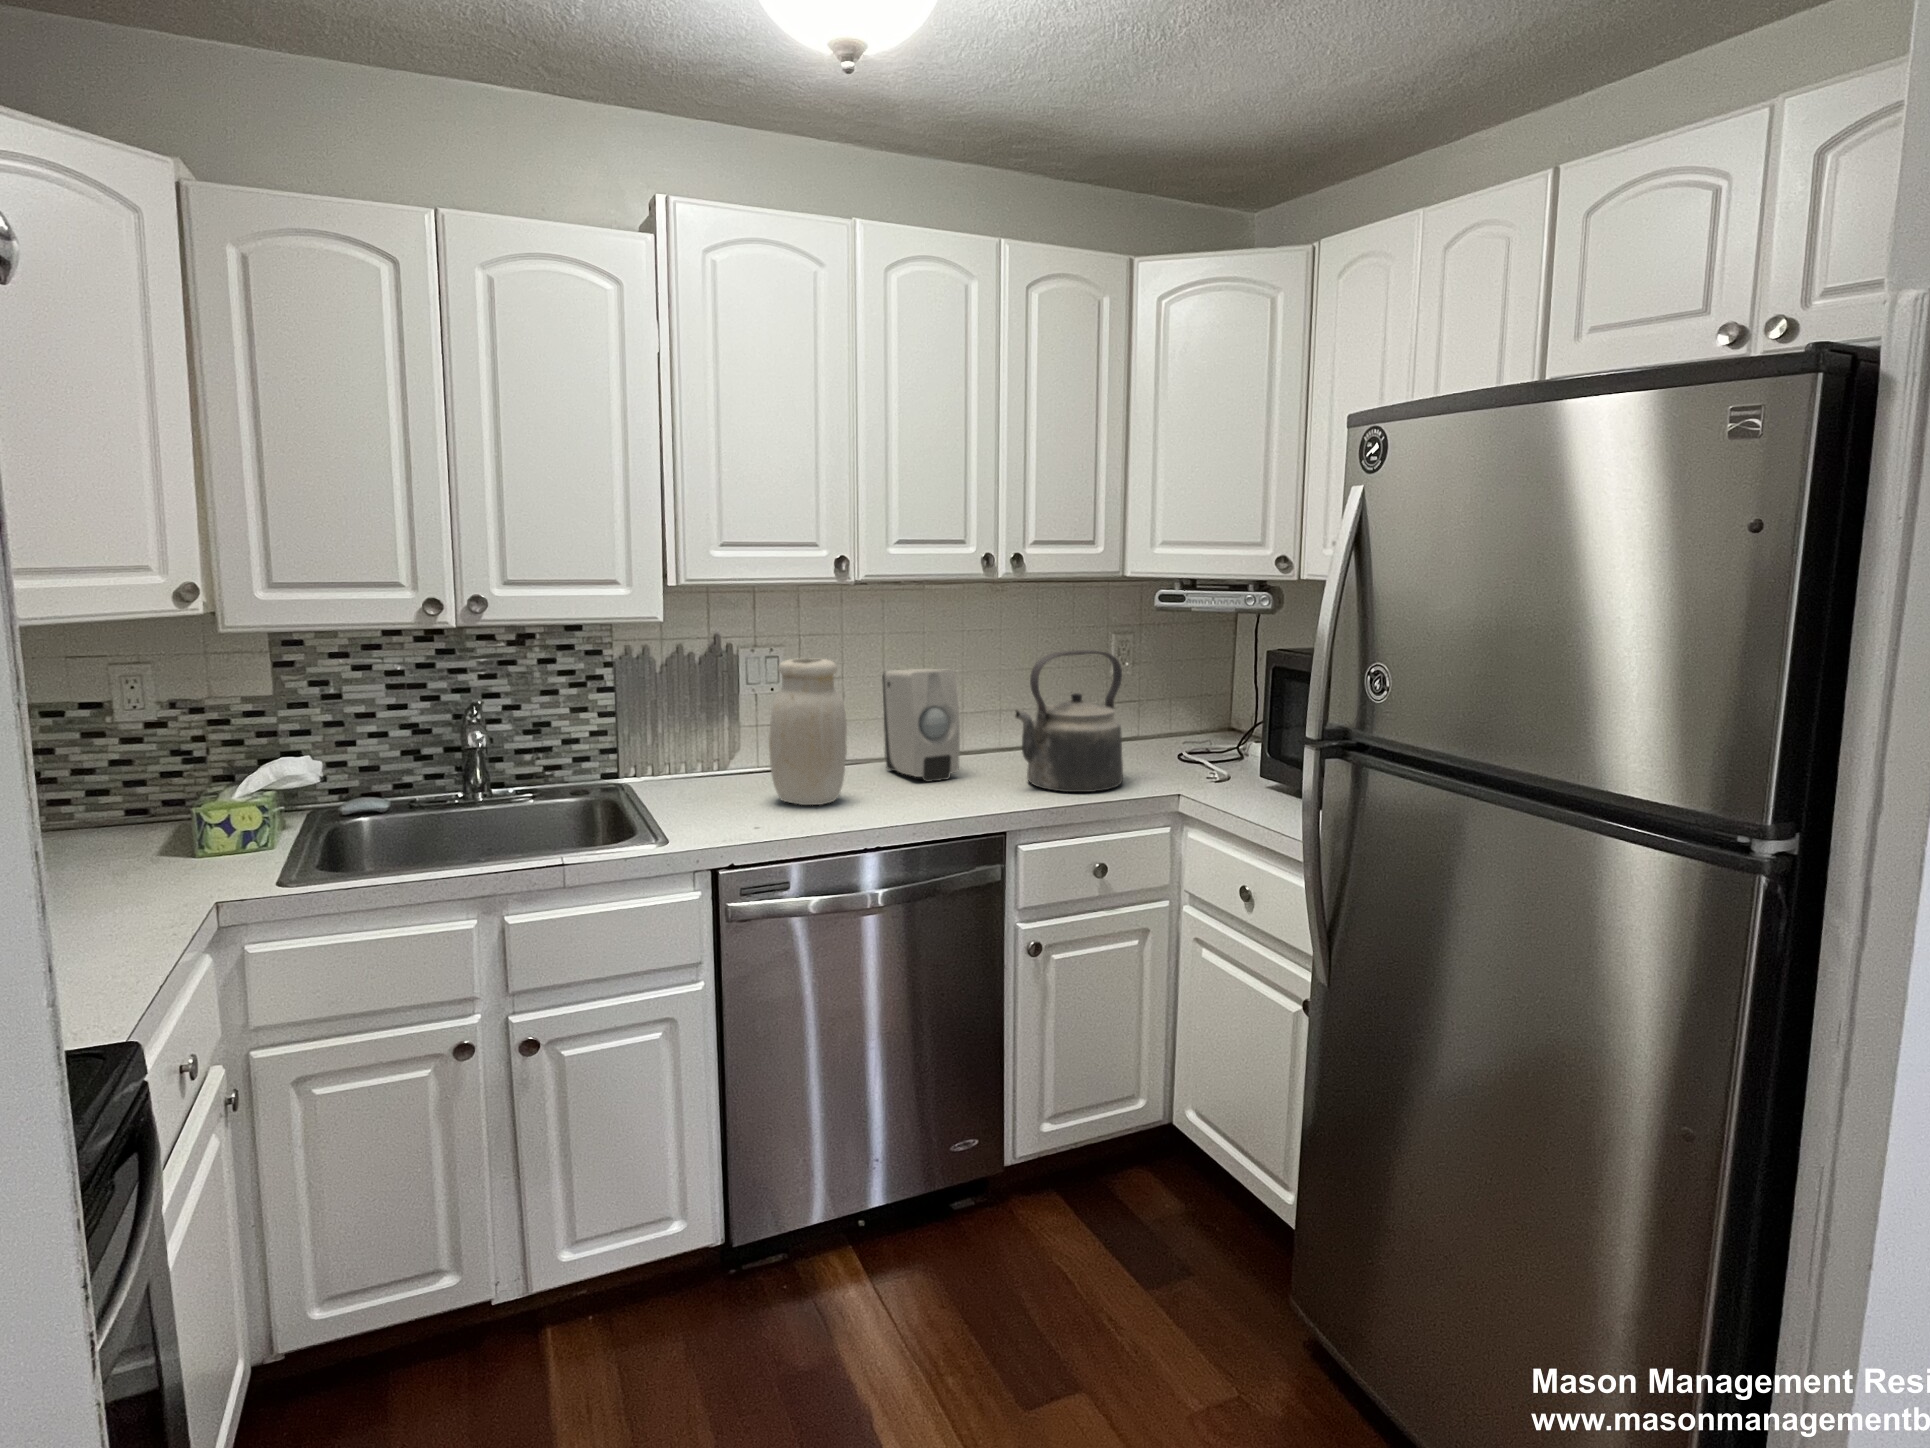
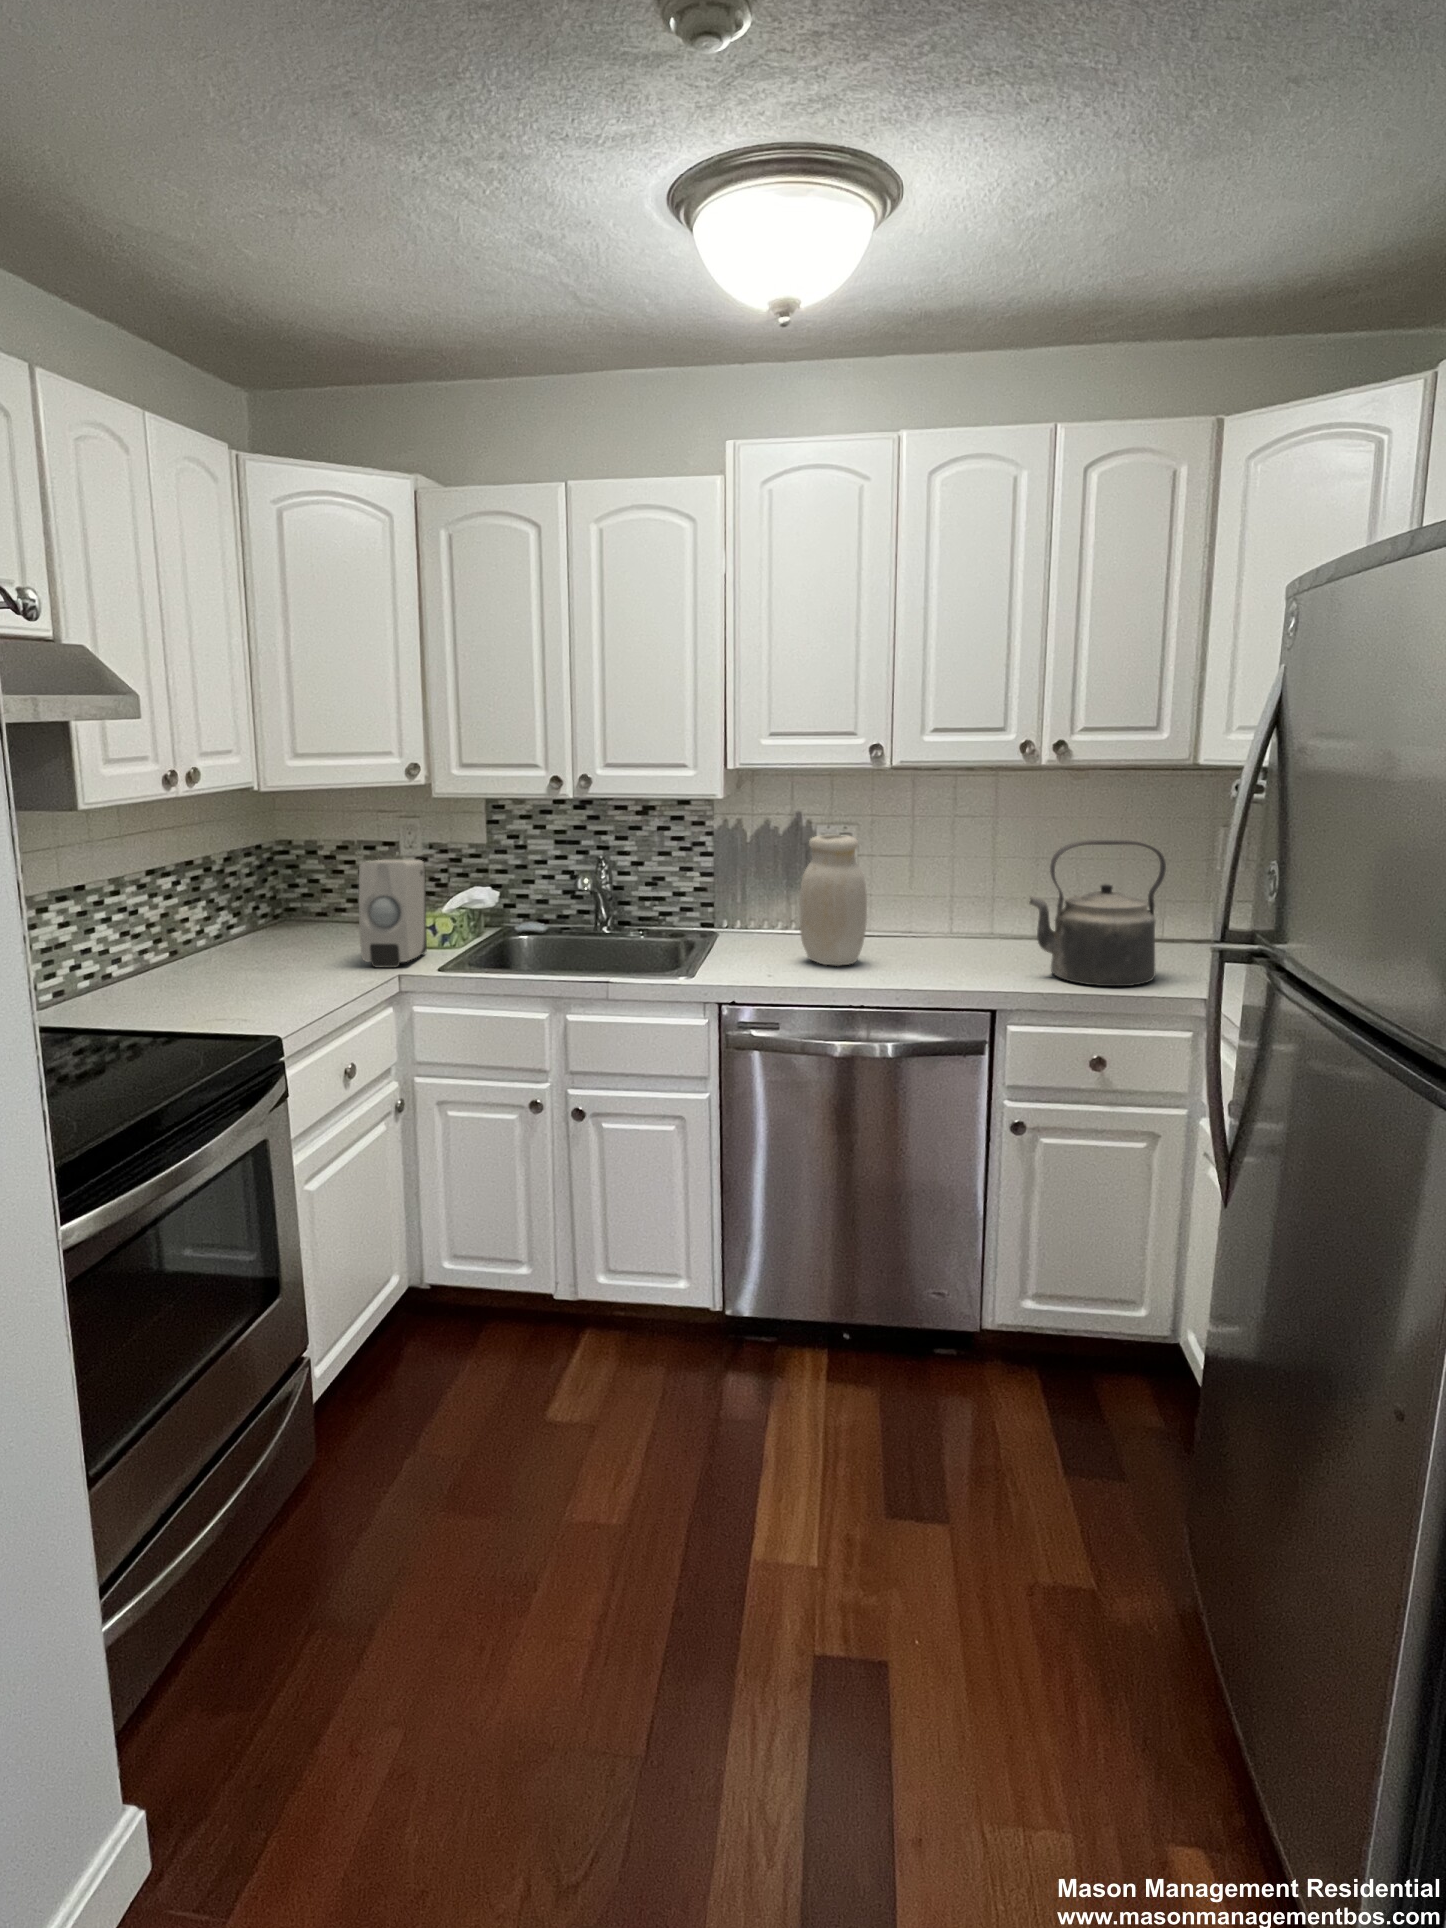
soap dispenser: present [882,669,960,782] -> present [359,860,427,968]

